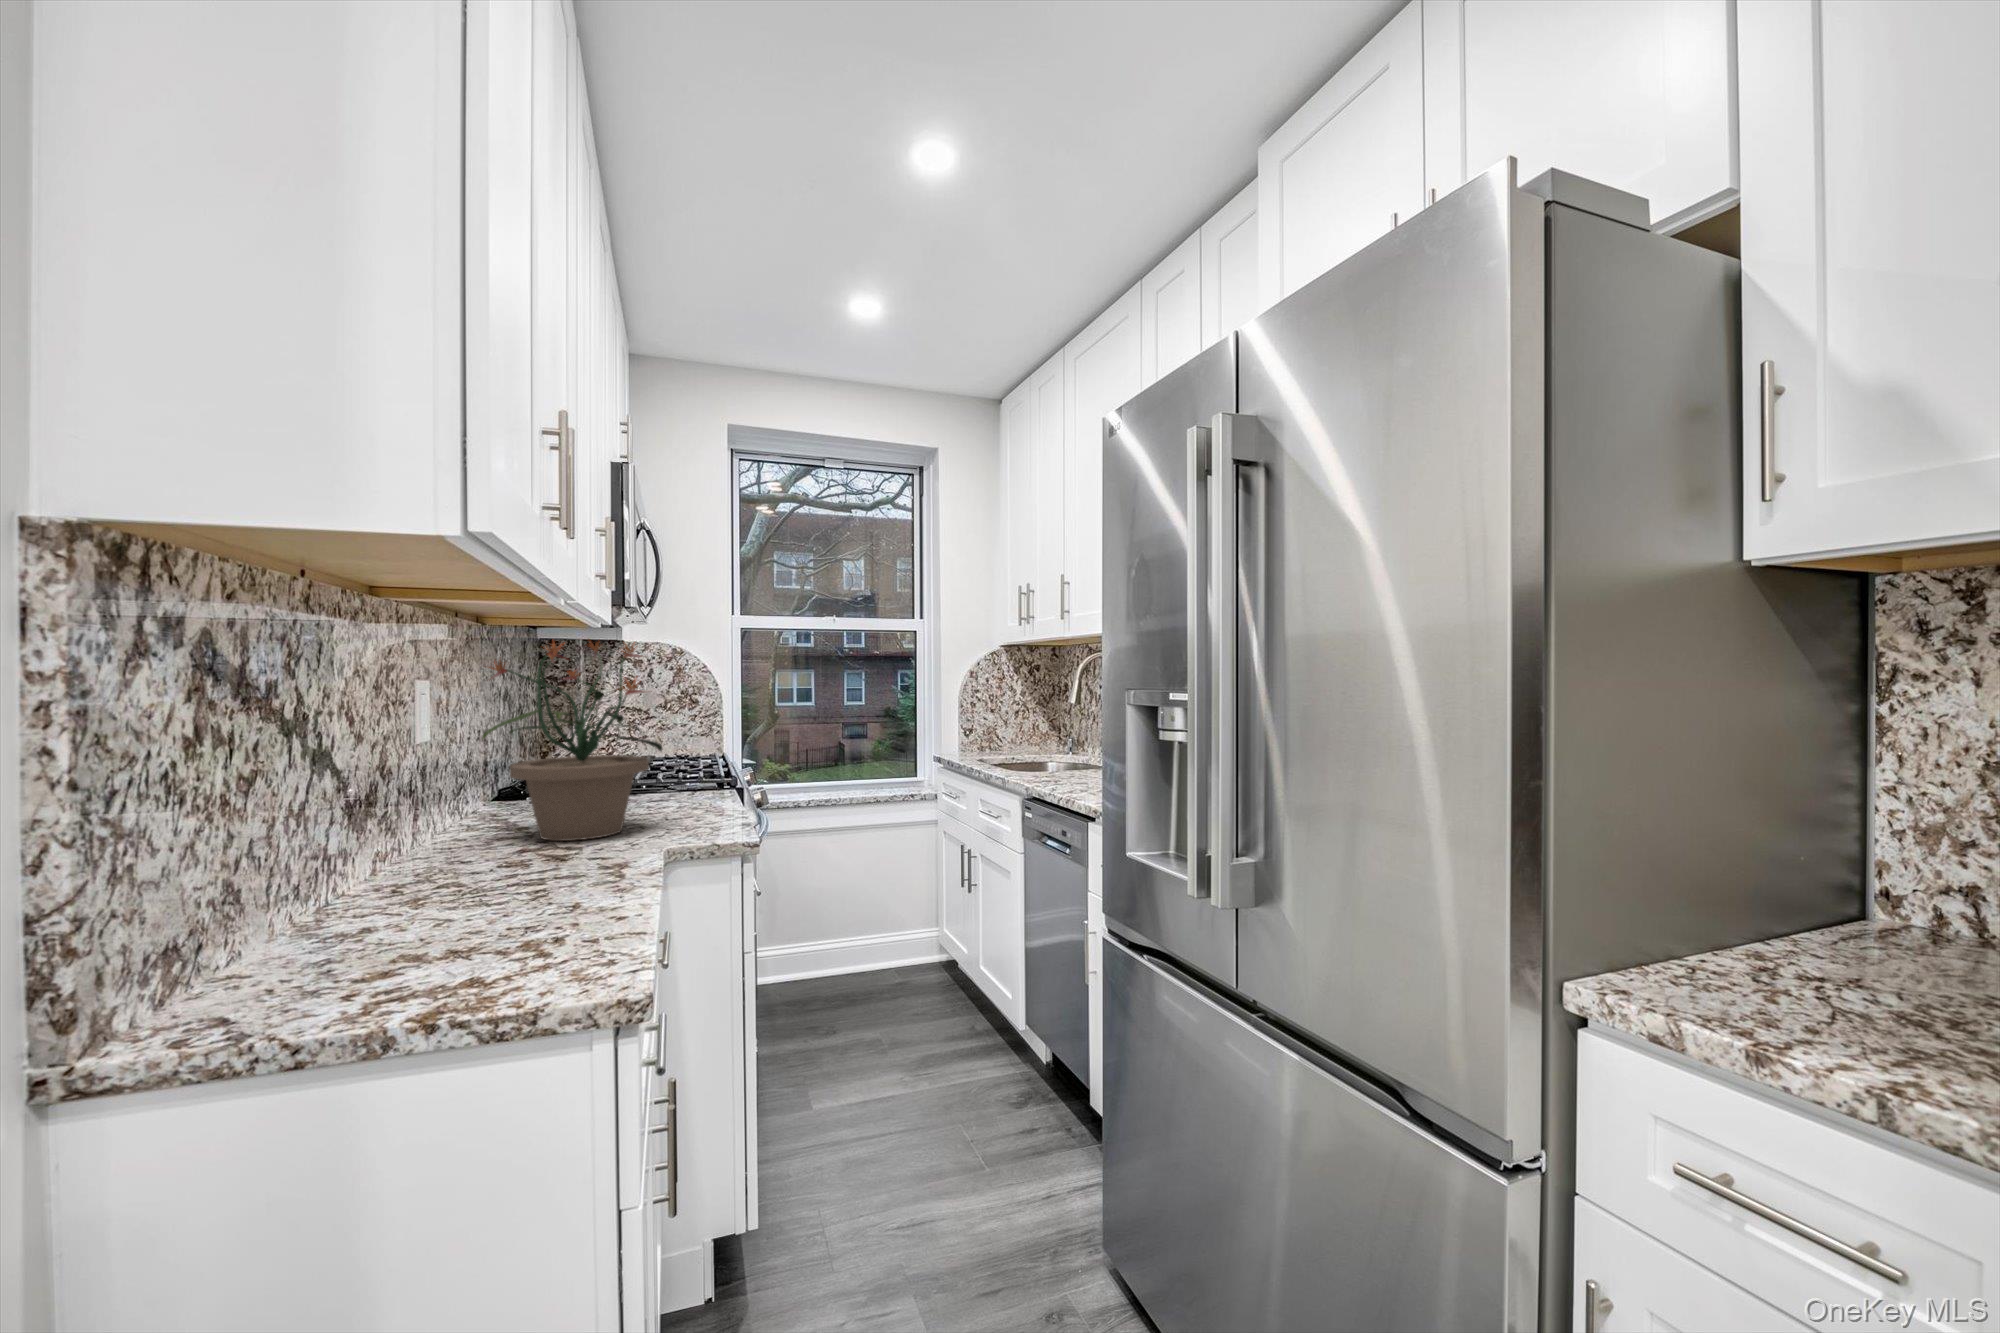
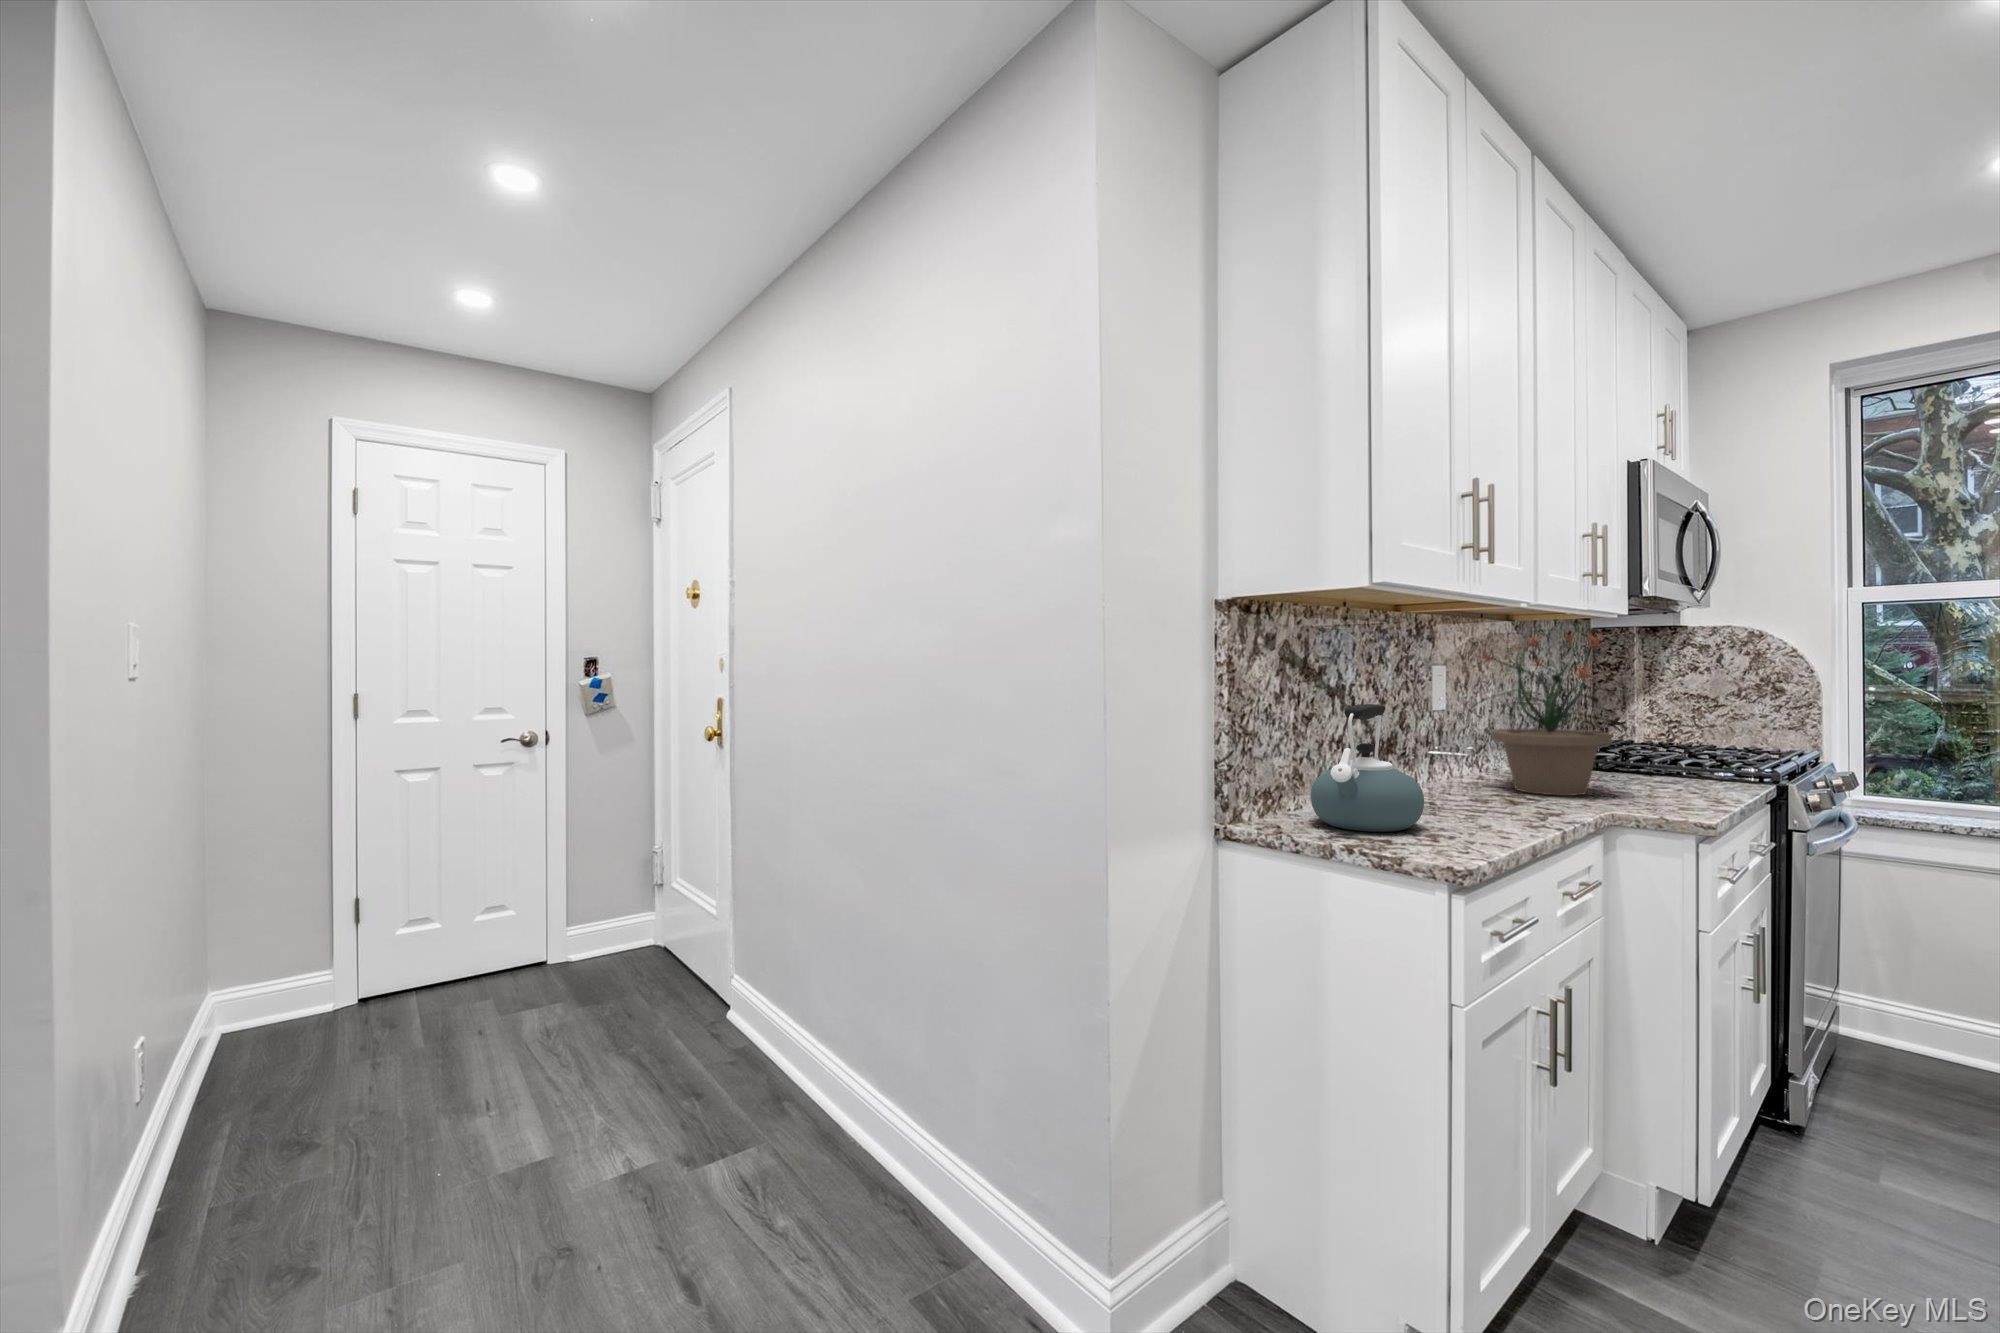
kettle: none [282,746,505,979] -> present [1310,704,1424,832]

